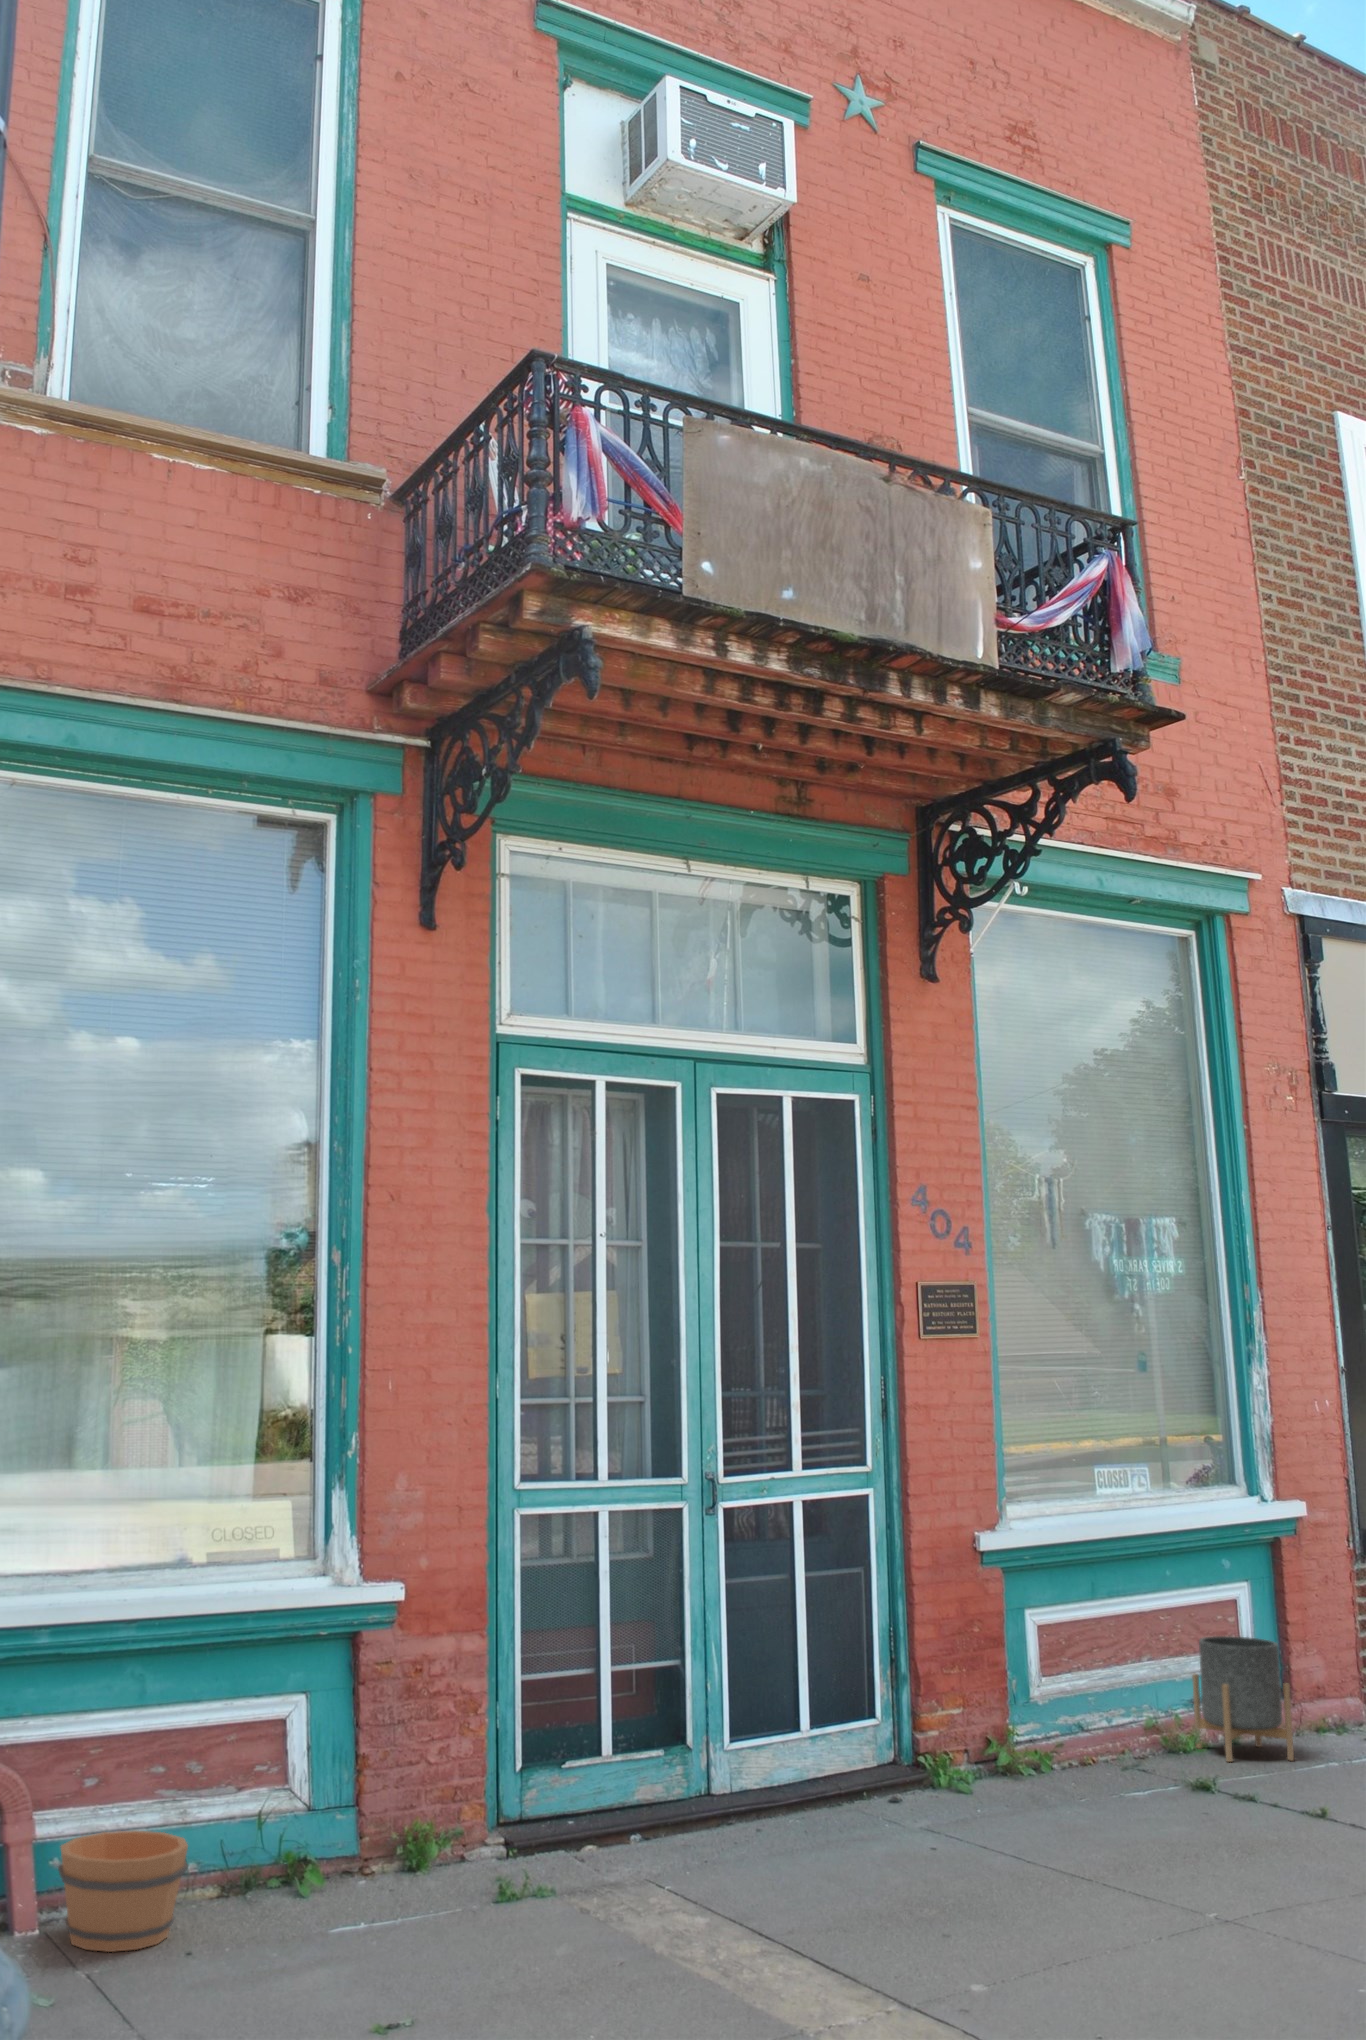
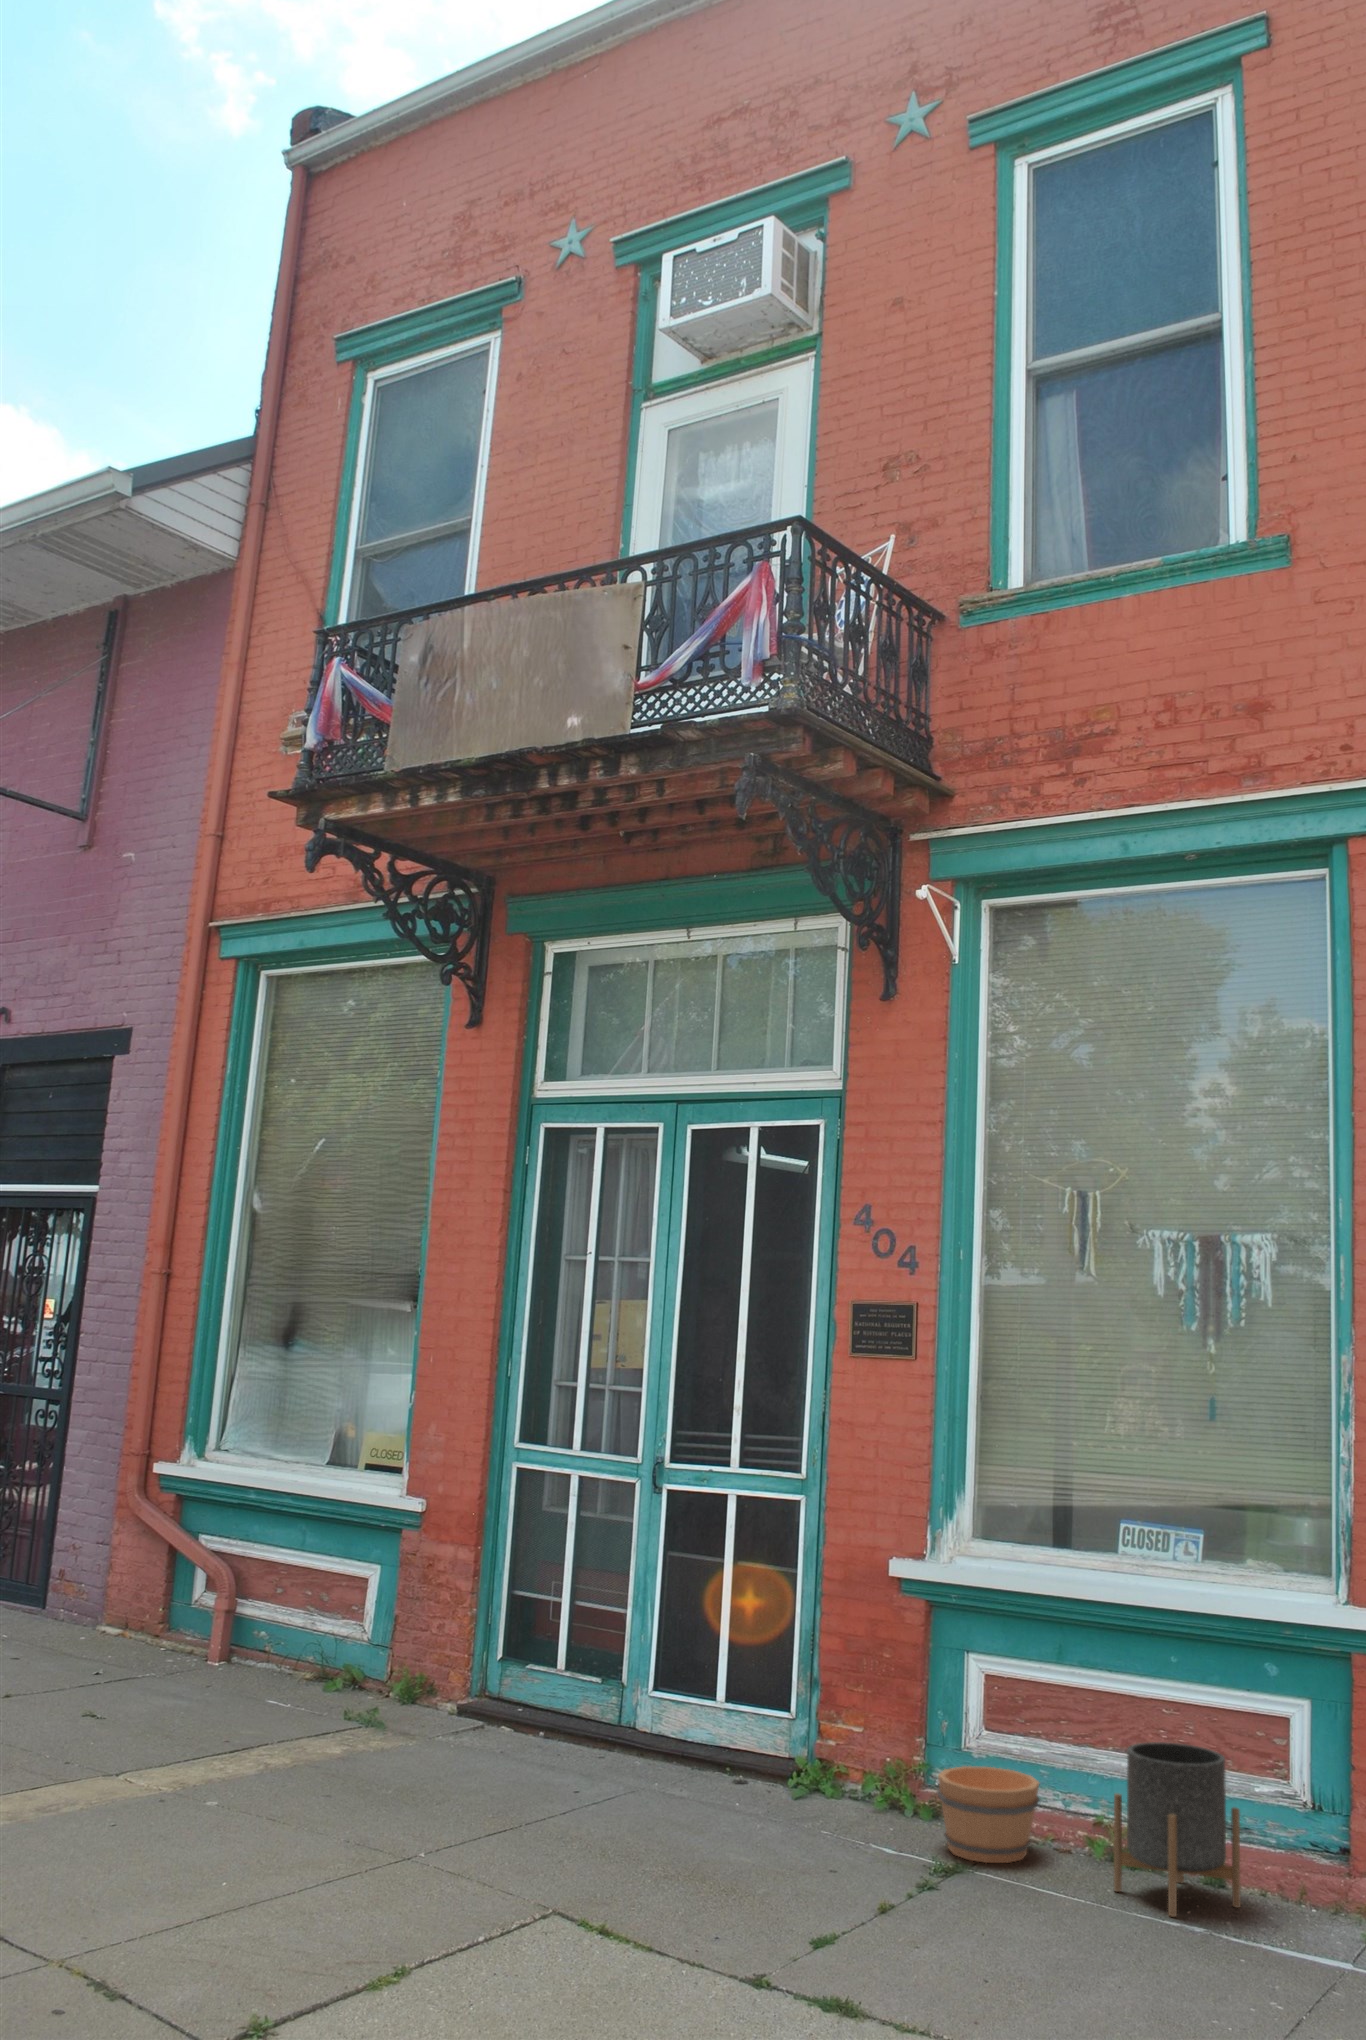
bucket: present [58,1831,188,1952] -> present [937,1766,1040,1863]

